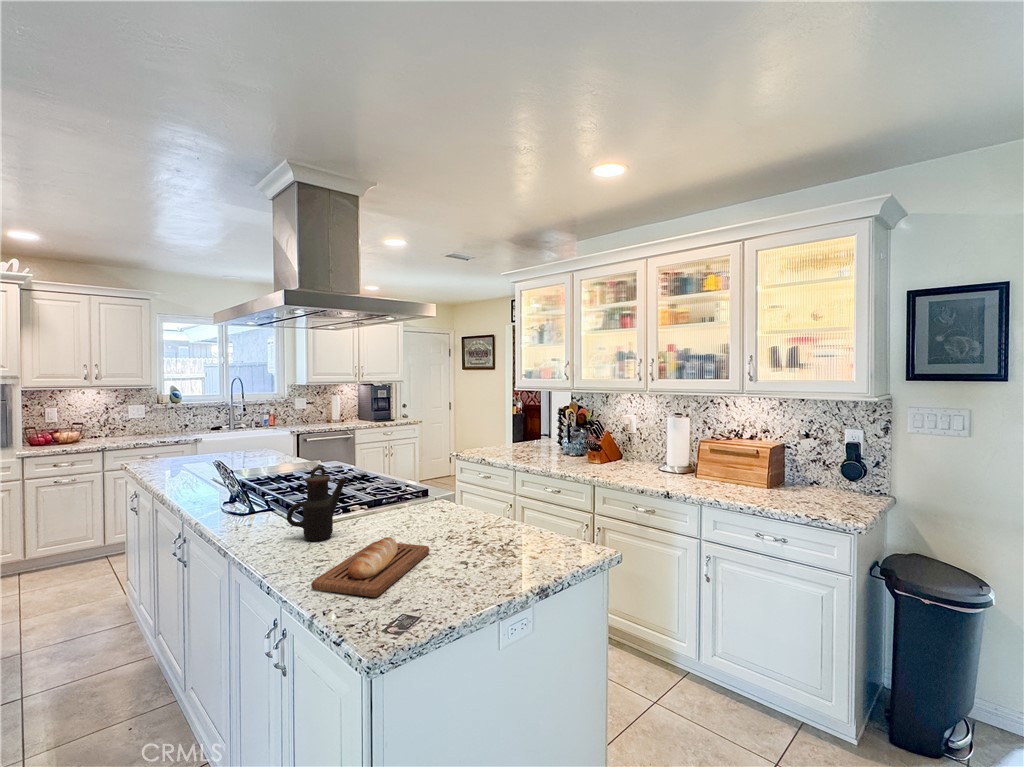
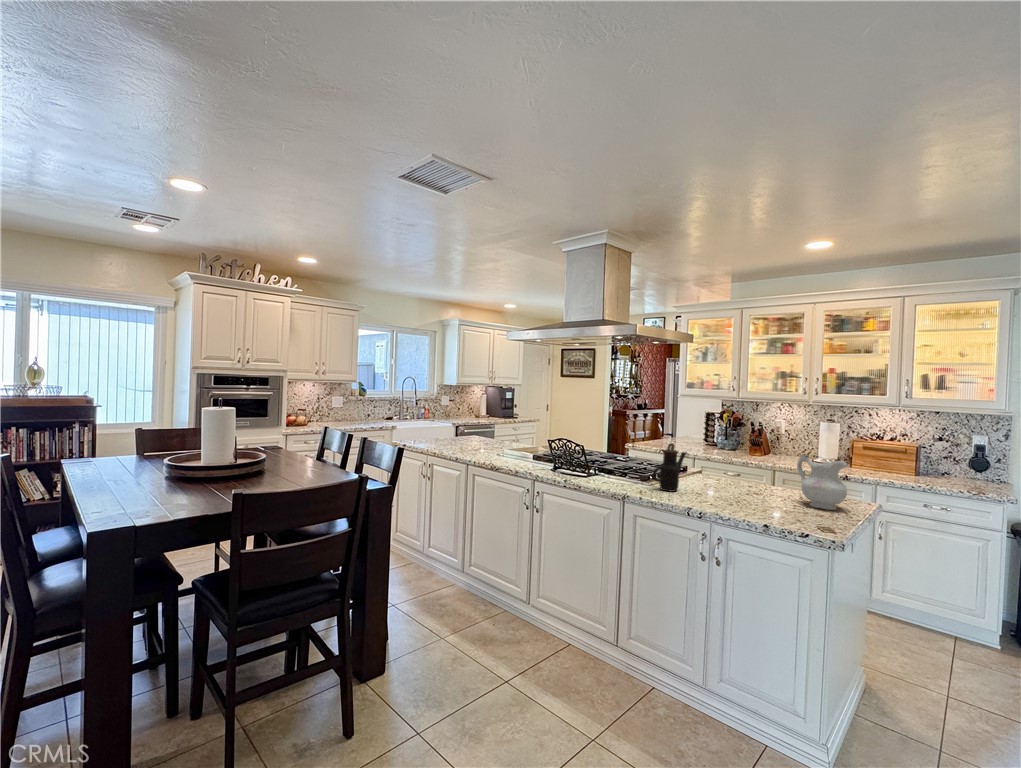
ceramic pitcher: none [487,479,549,570] -> present [797,455,847,510]
bread loaf: present [311,537,429,597] -> none [717,489,777,518]

